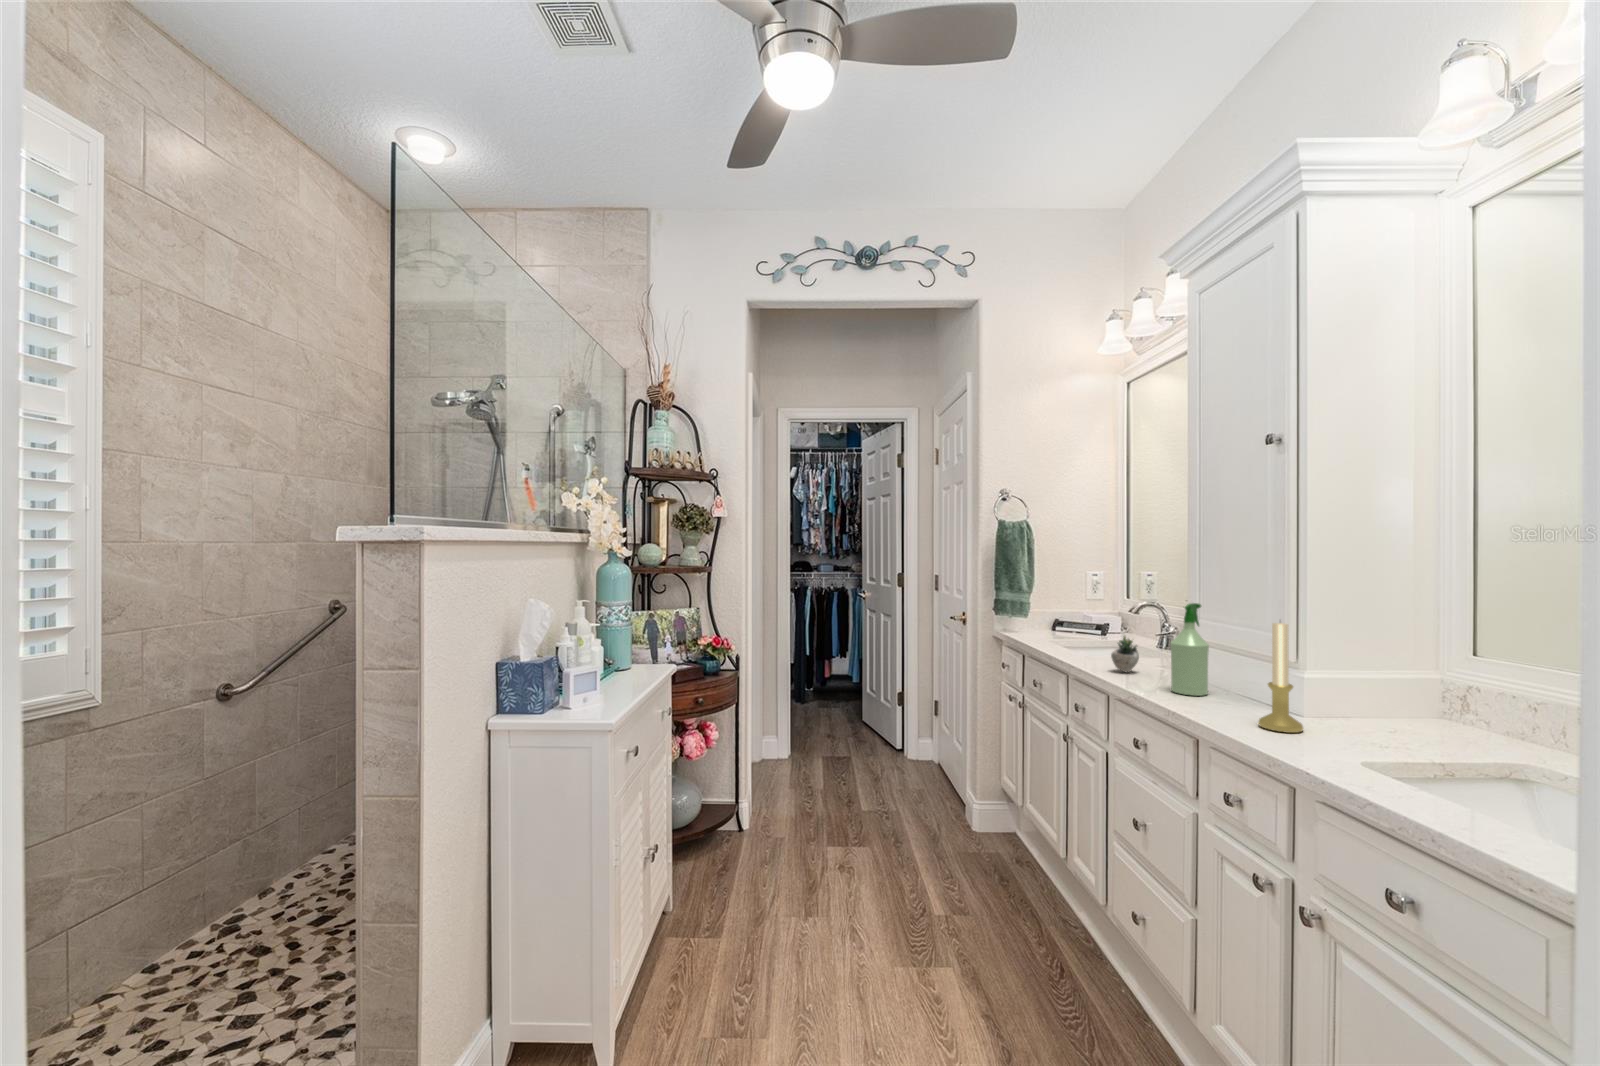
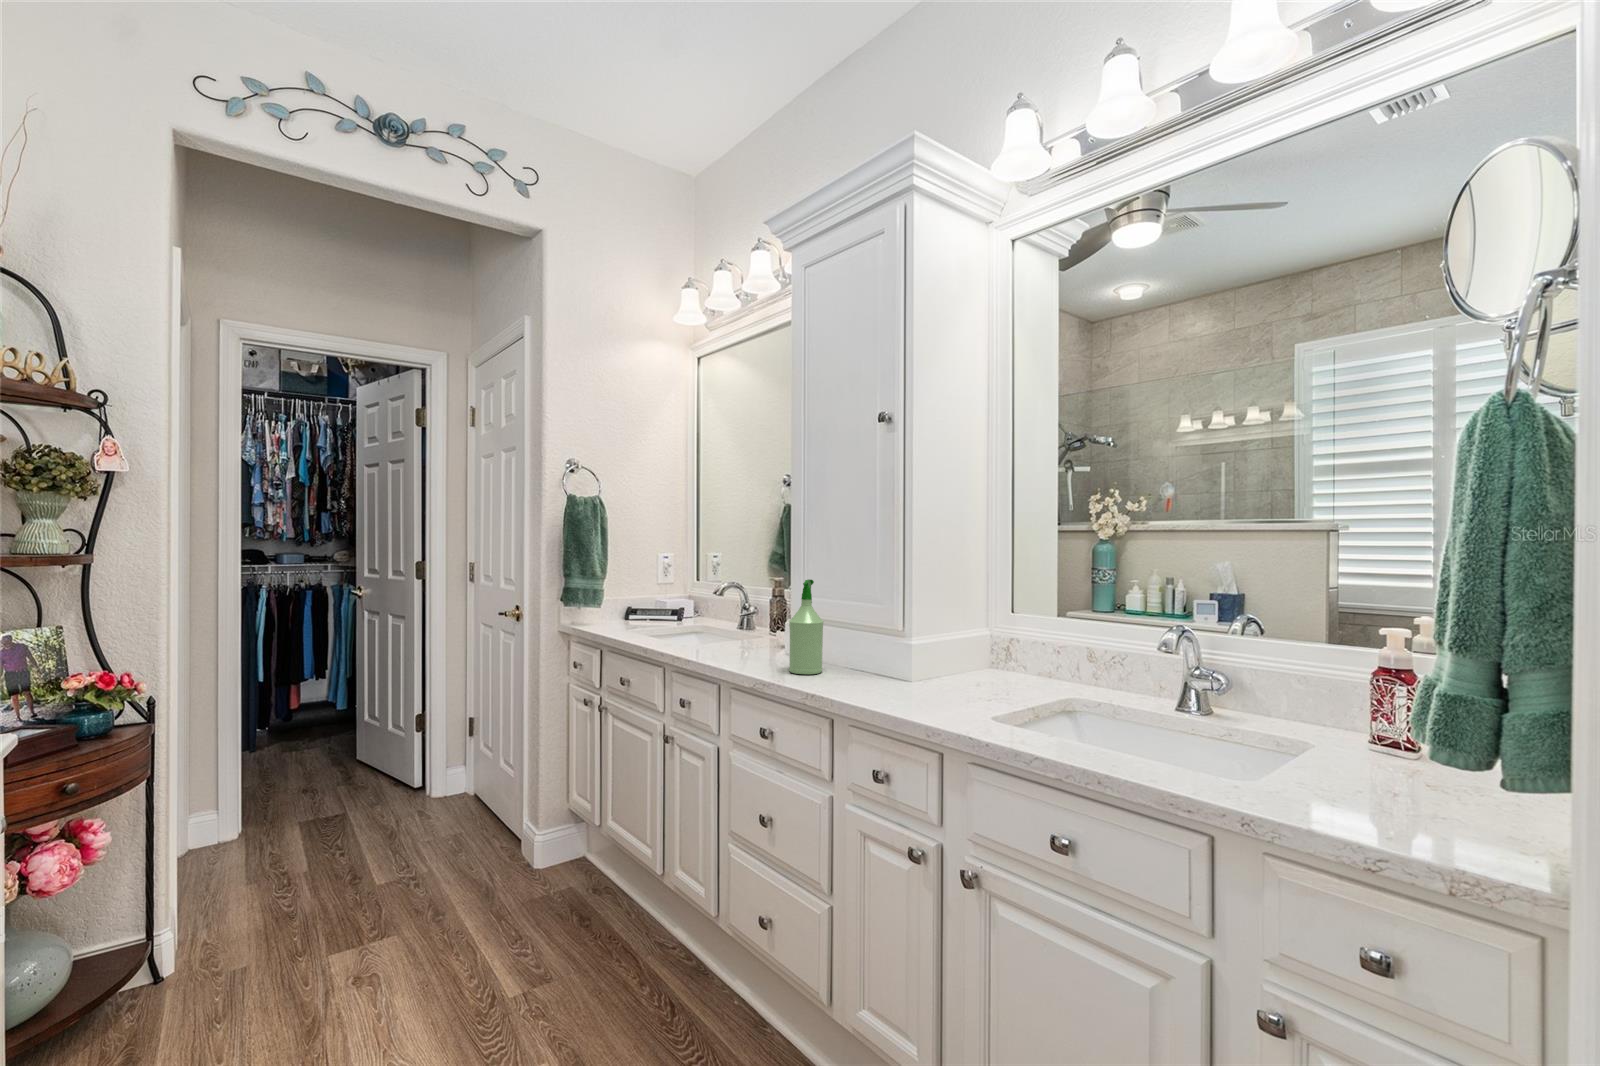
candle holder: present [1258,623,1303,733] -> none [887,590,923,700]
succulent plant: present [1111,635,1139,672] -> none [719,613,773,658]

